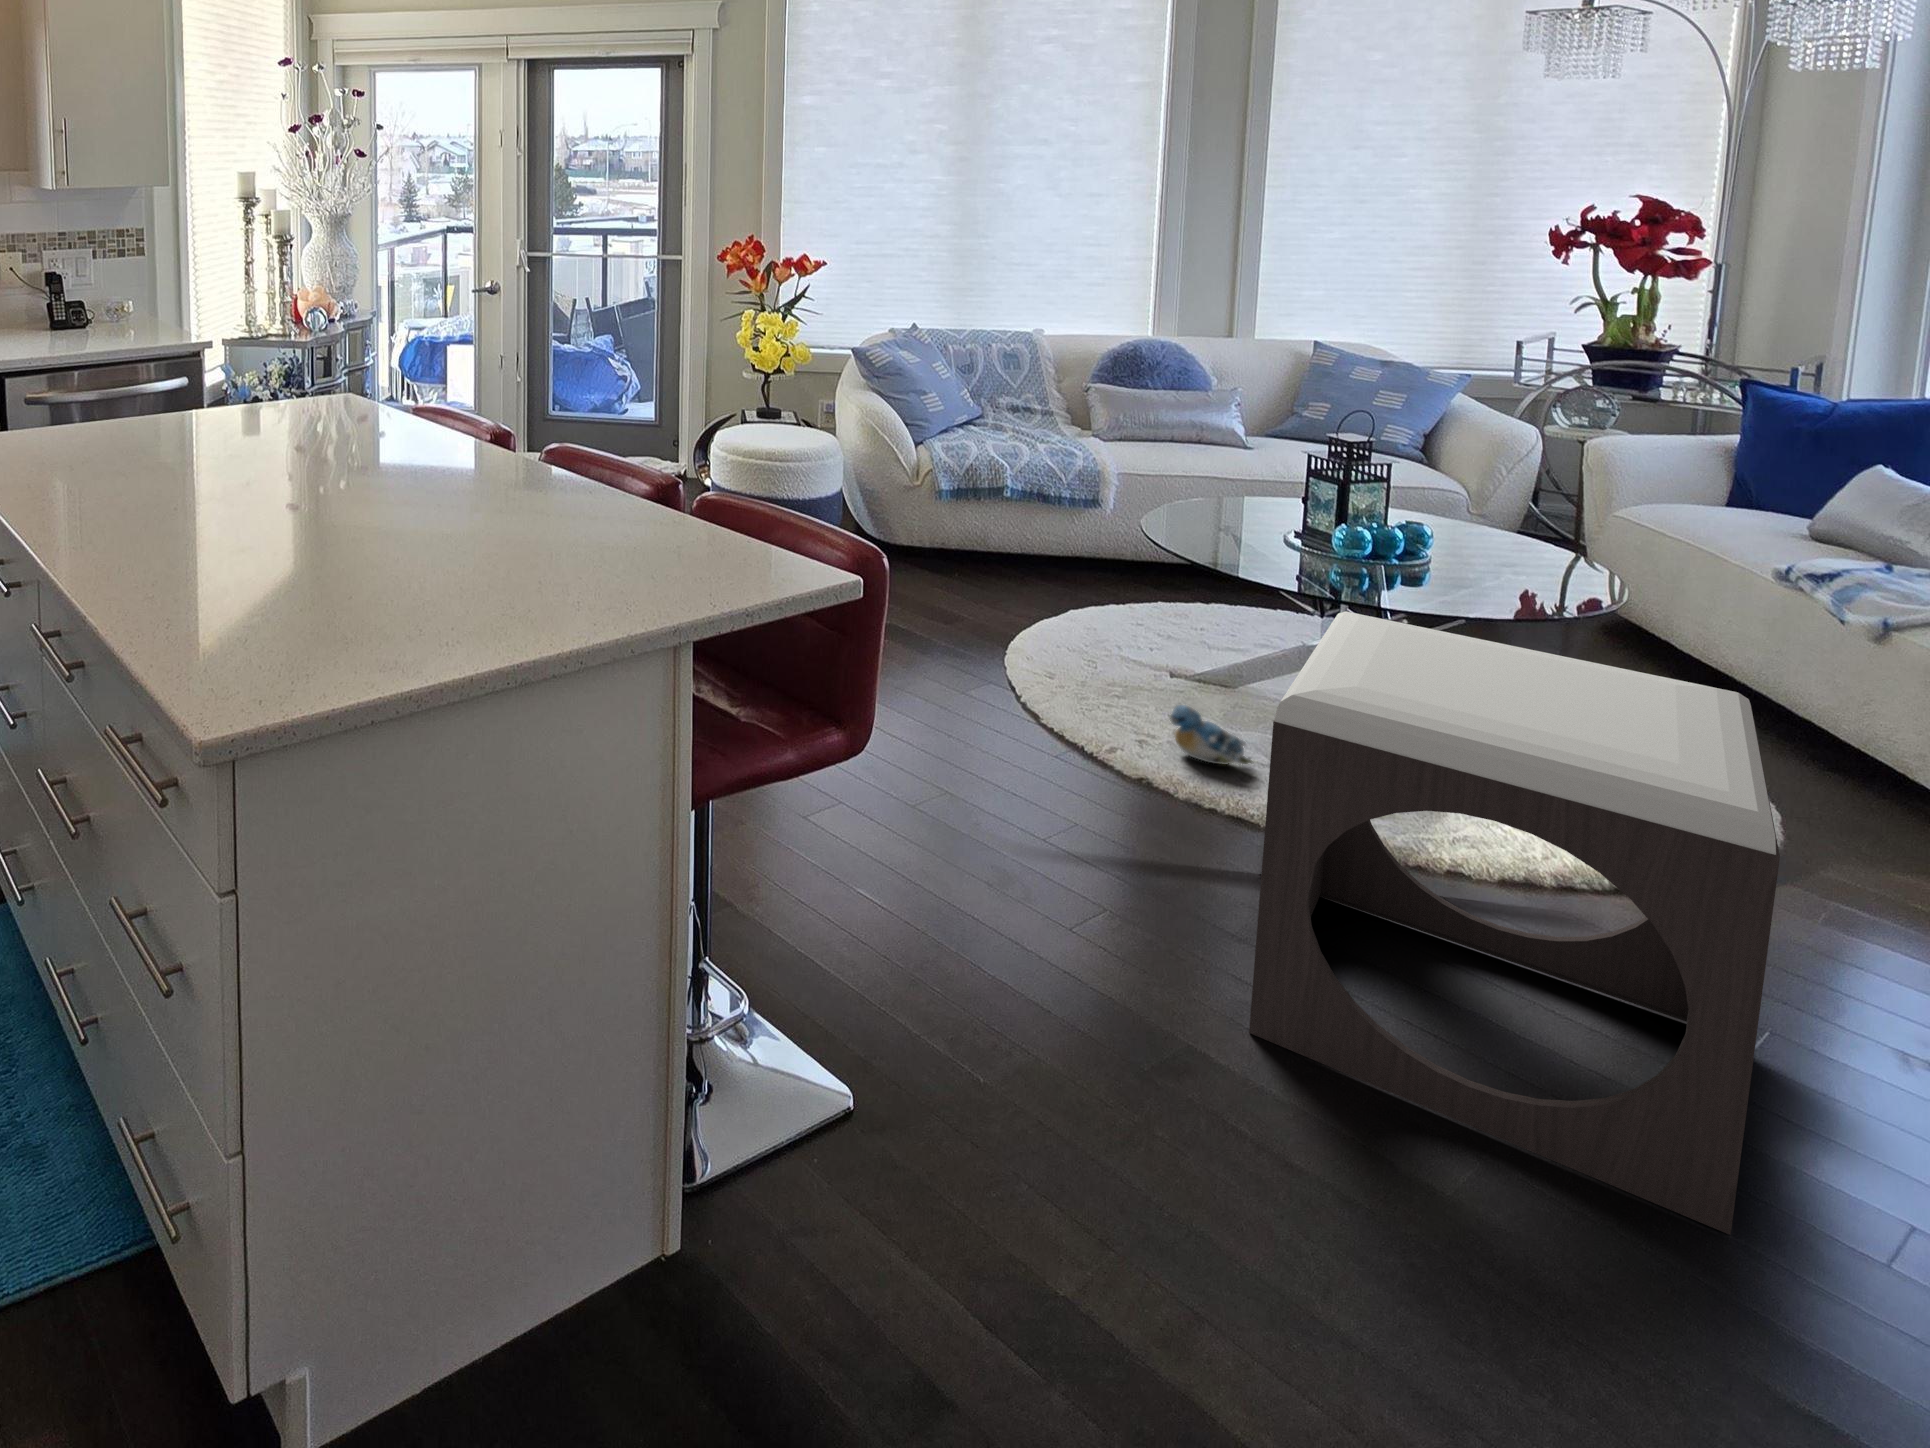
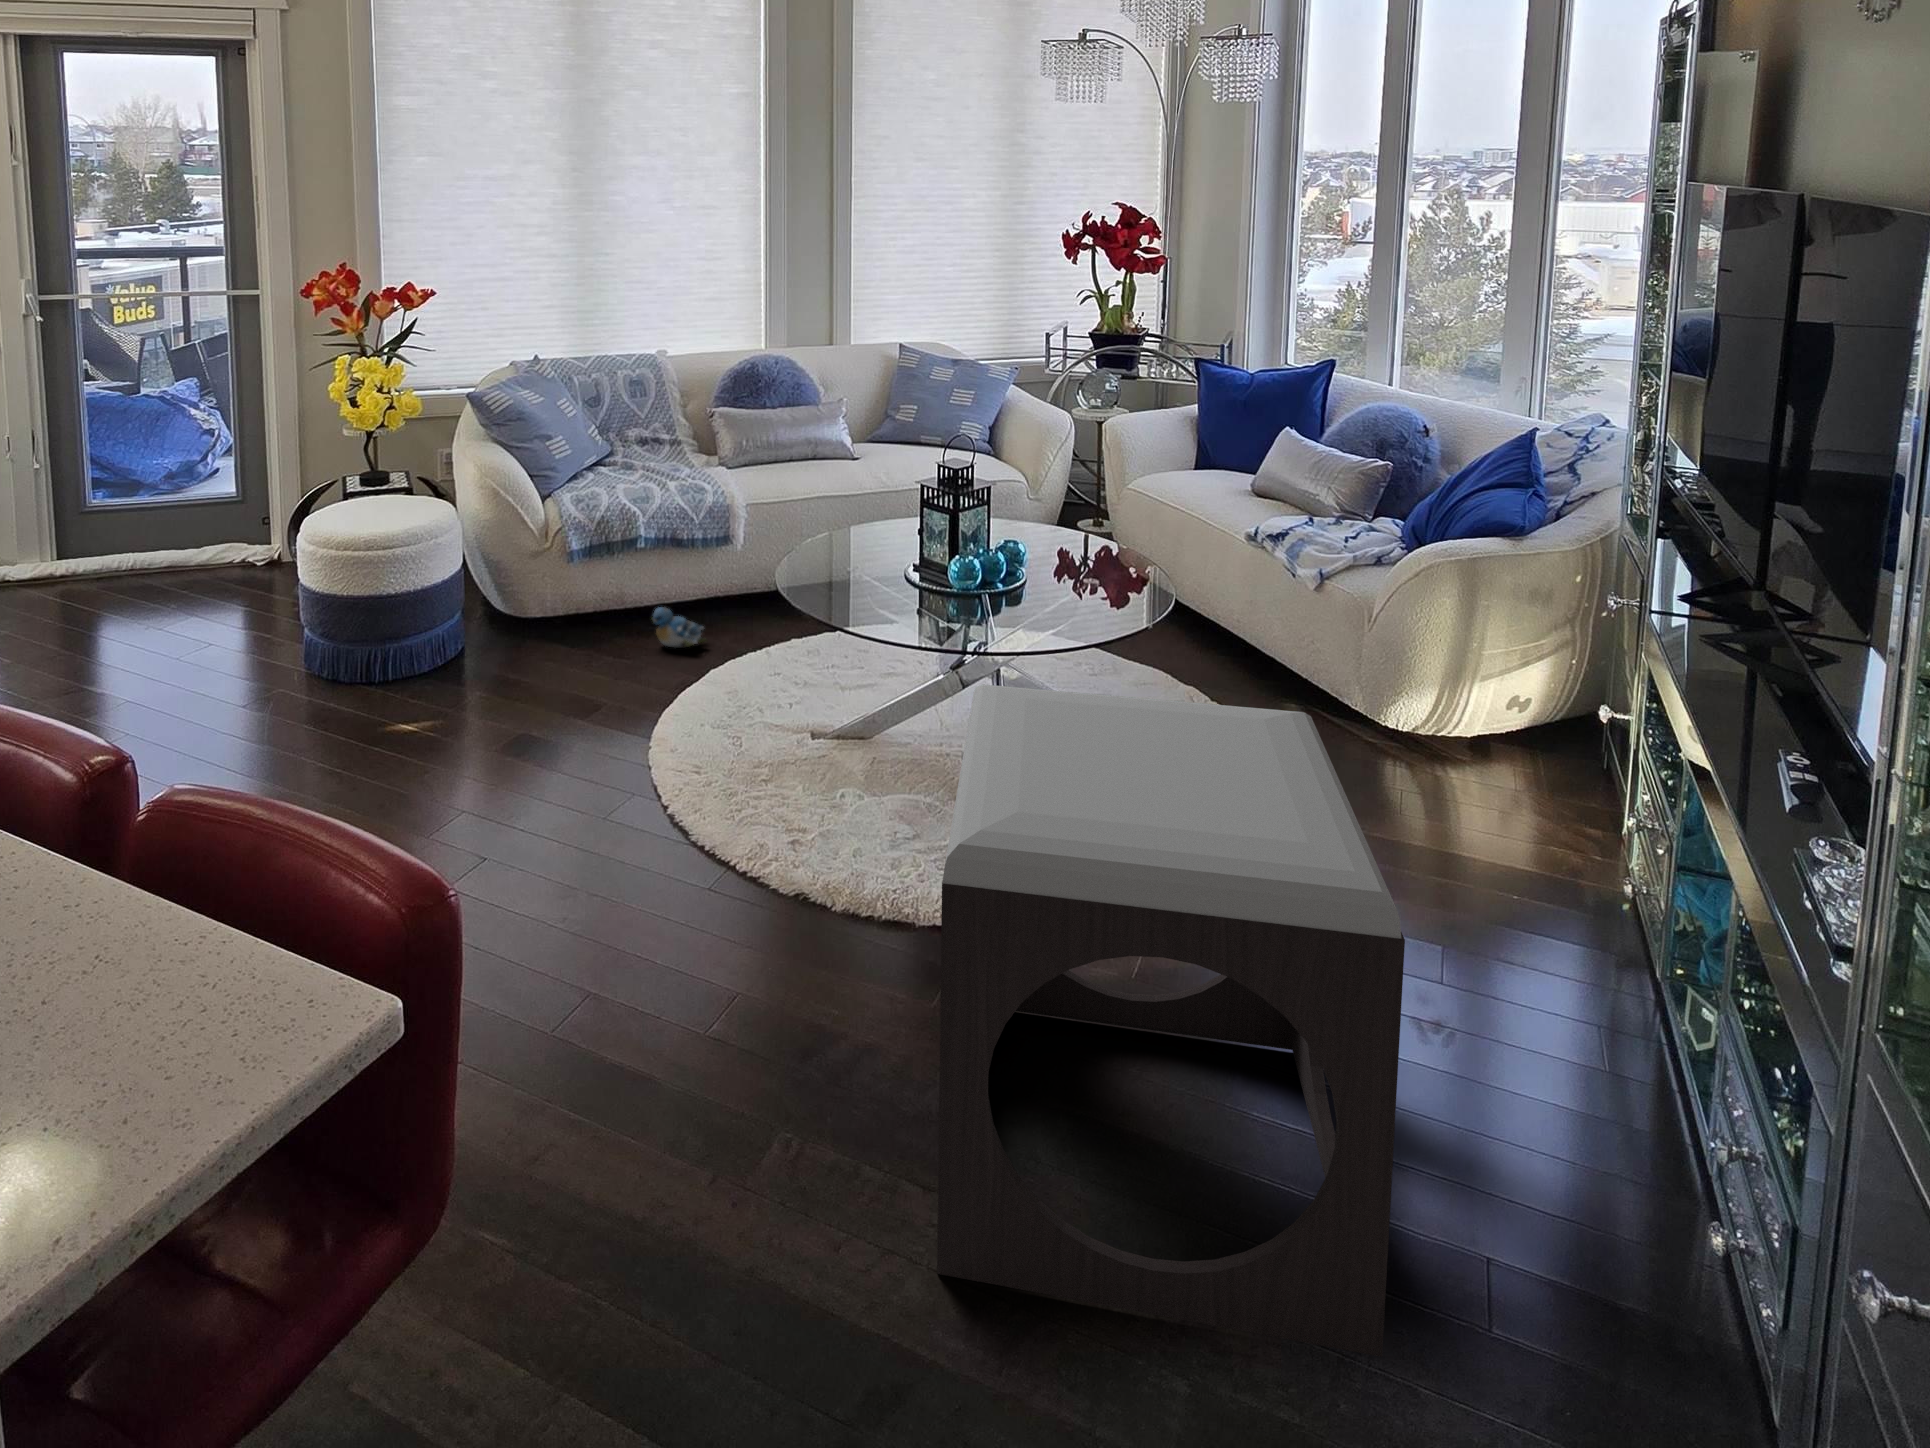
plush toy: present [1170,705,1252,765] -> present [652,607,706,648]

